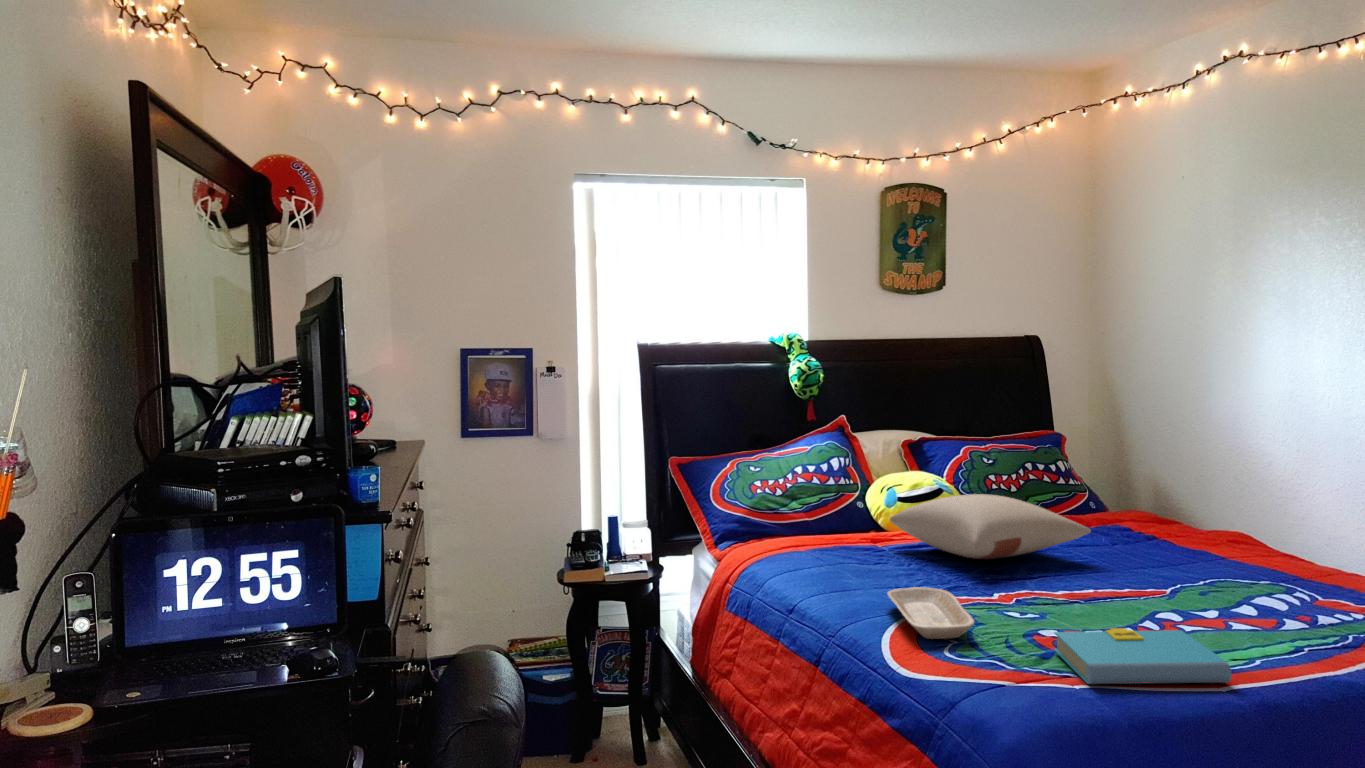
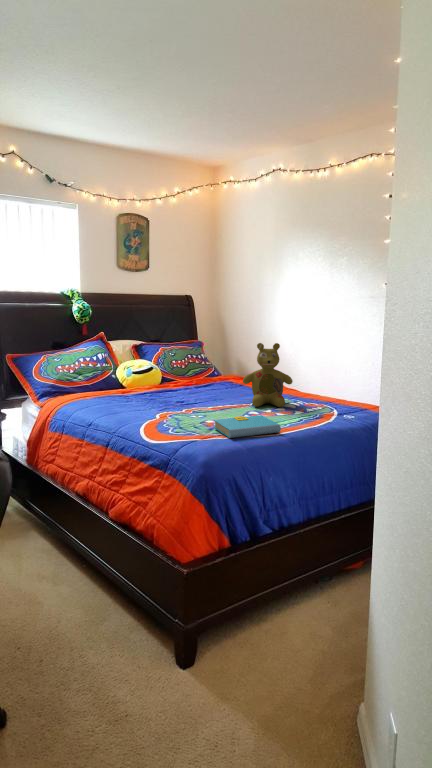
stuffed bear: none [1143,448,1279,607] -> present [243,343,293,407]
pillow: present [890,494,1091,559] -> none [131,368,220,397]
tray: present [887,587,974,639] -> none [138,408,180,428]

